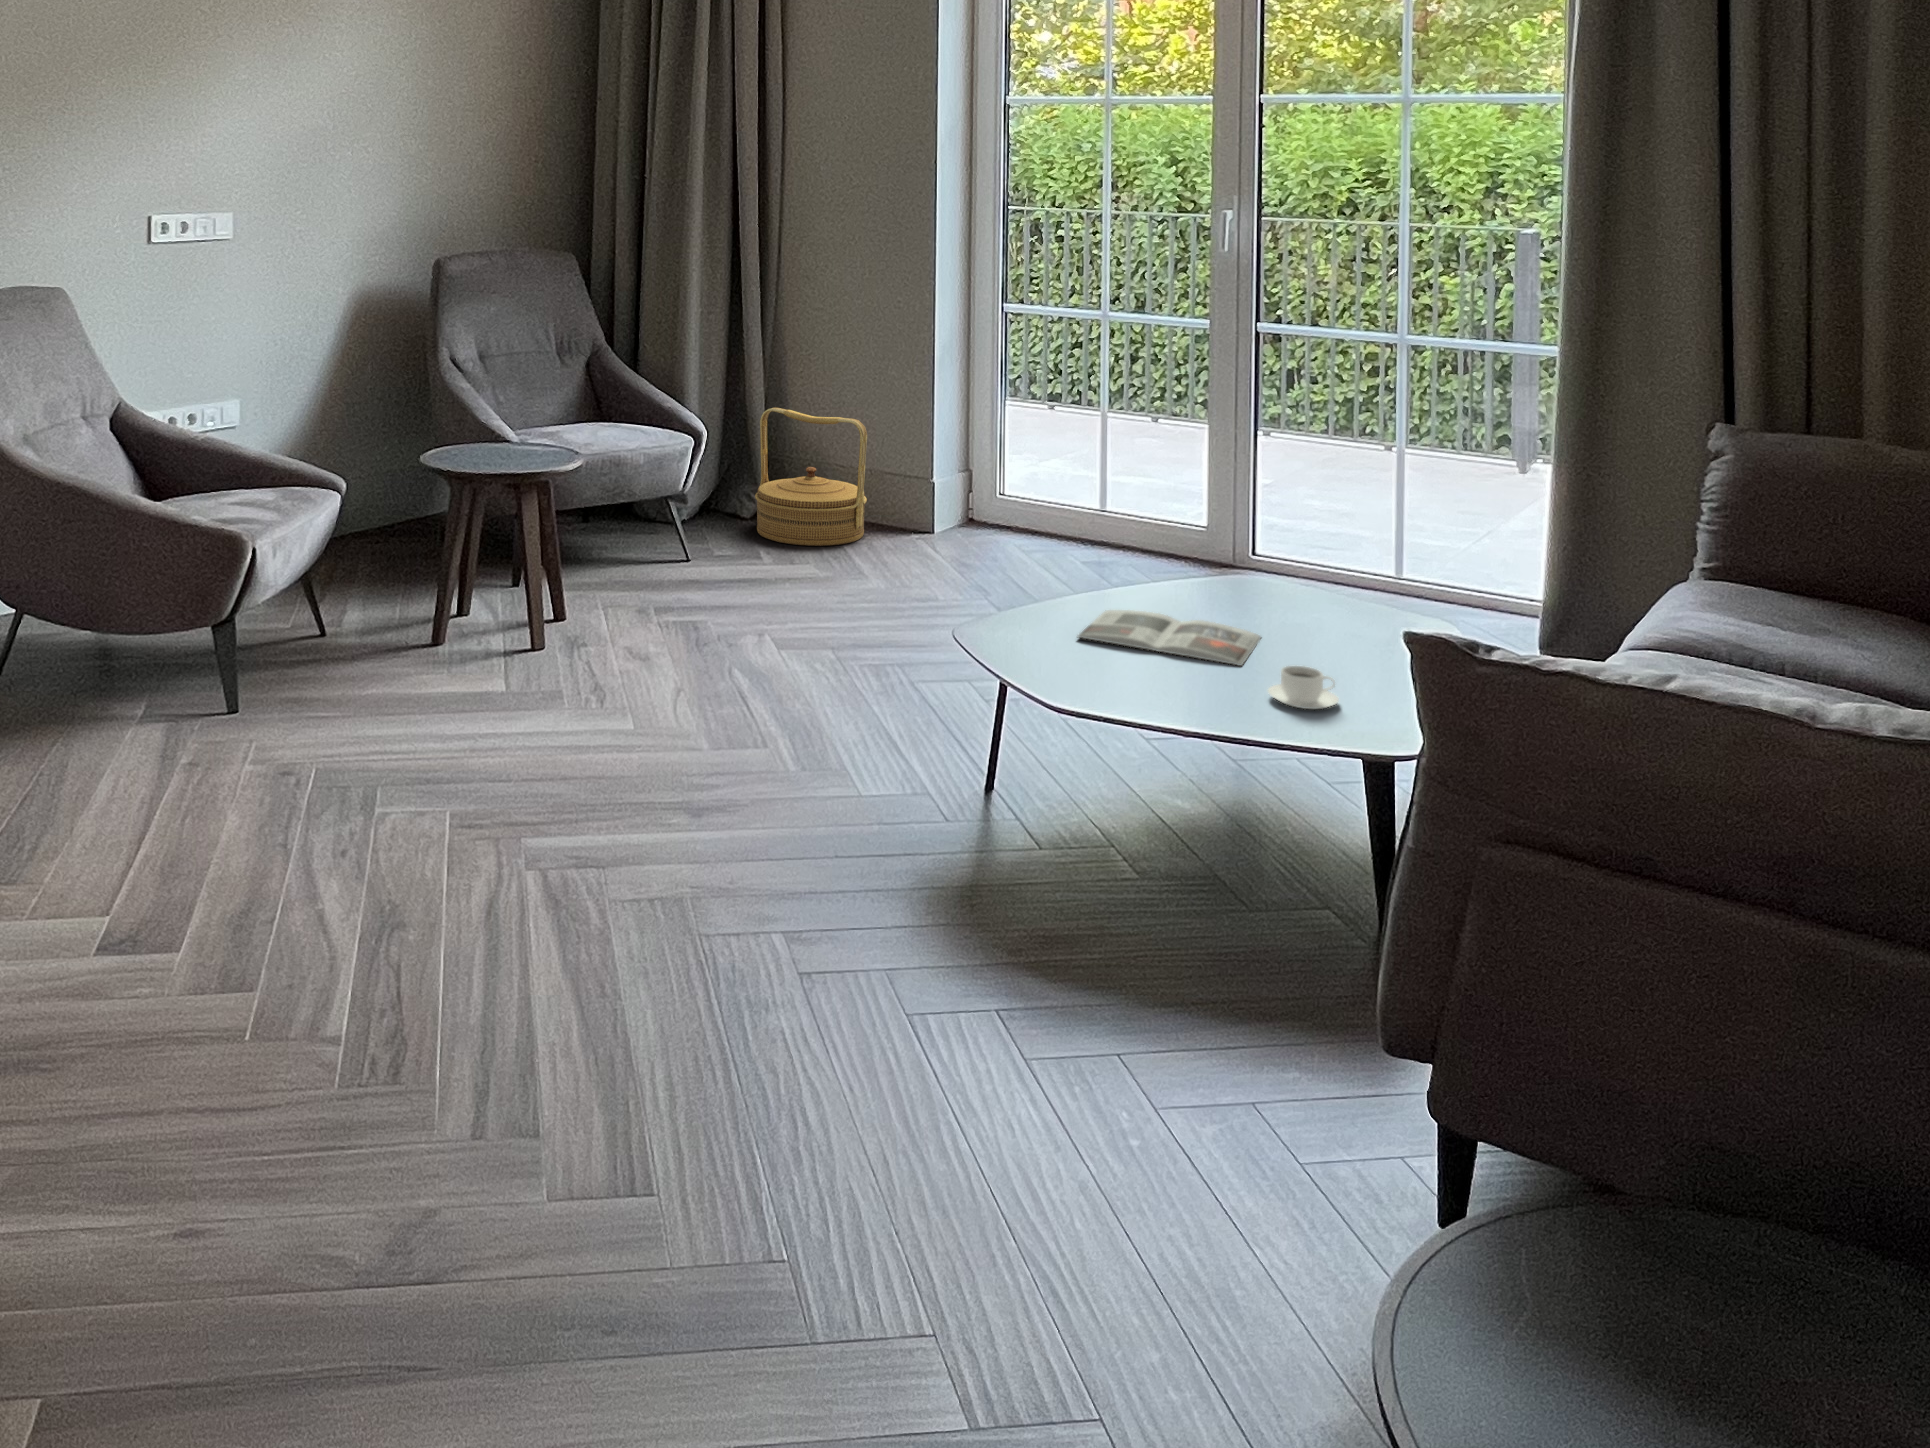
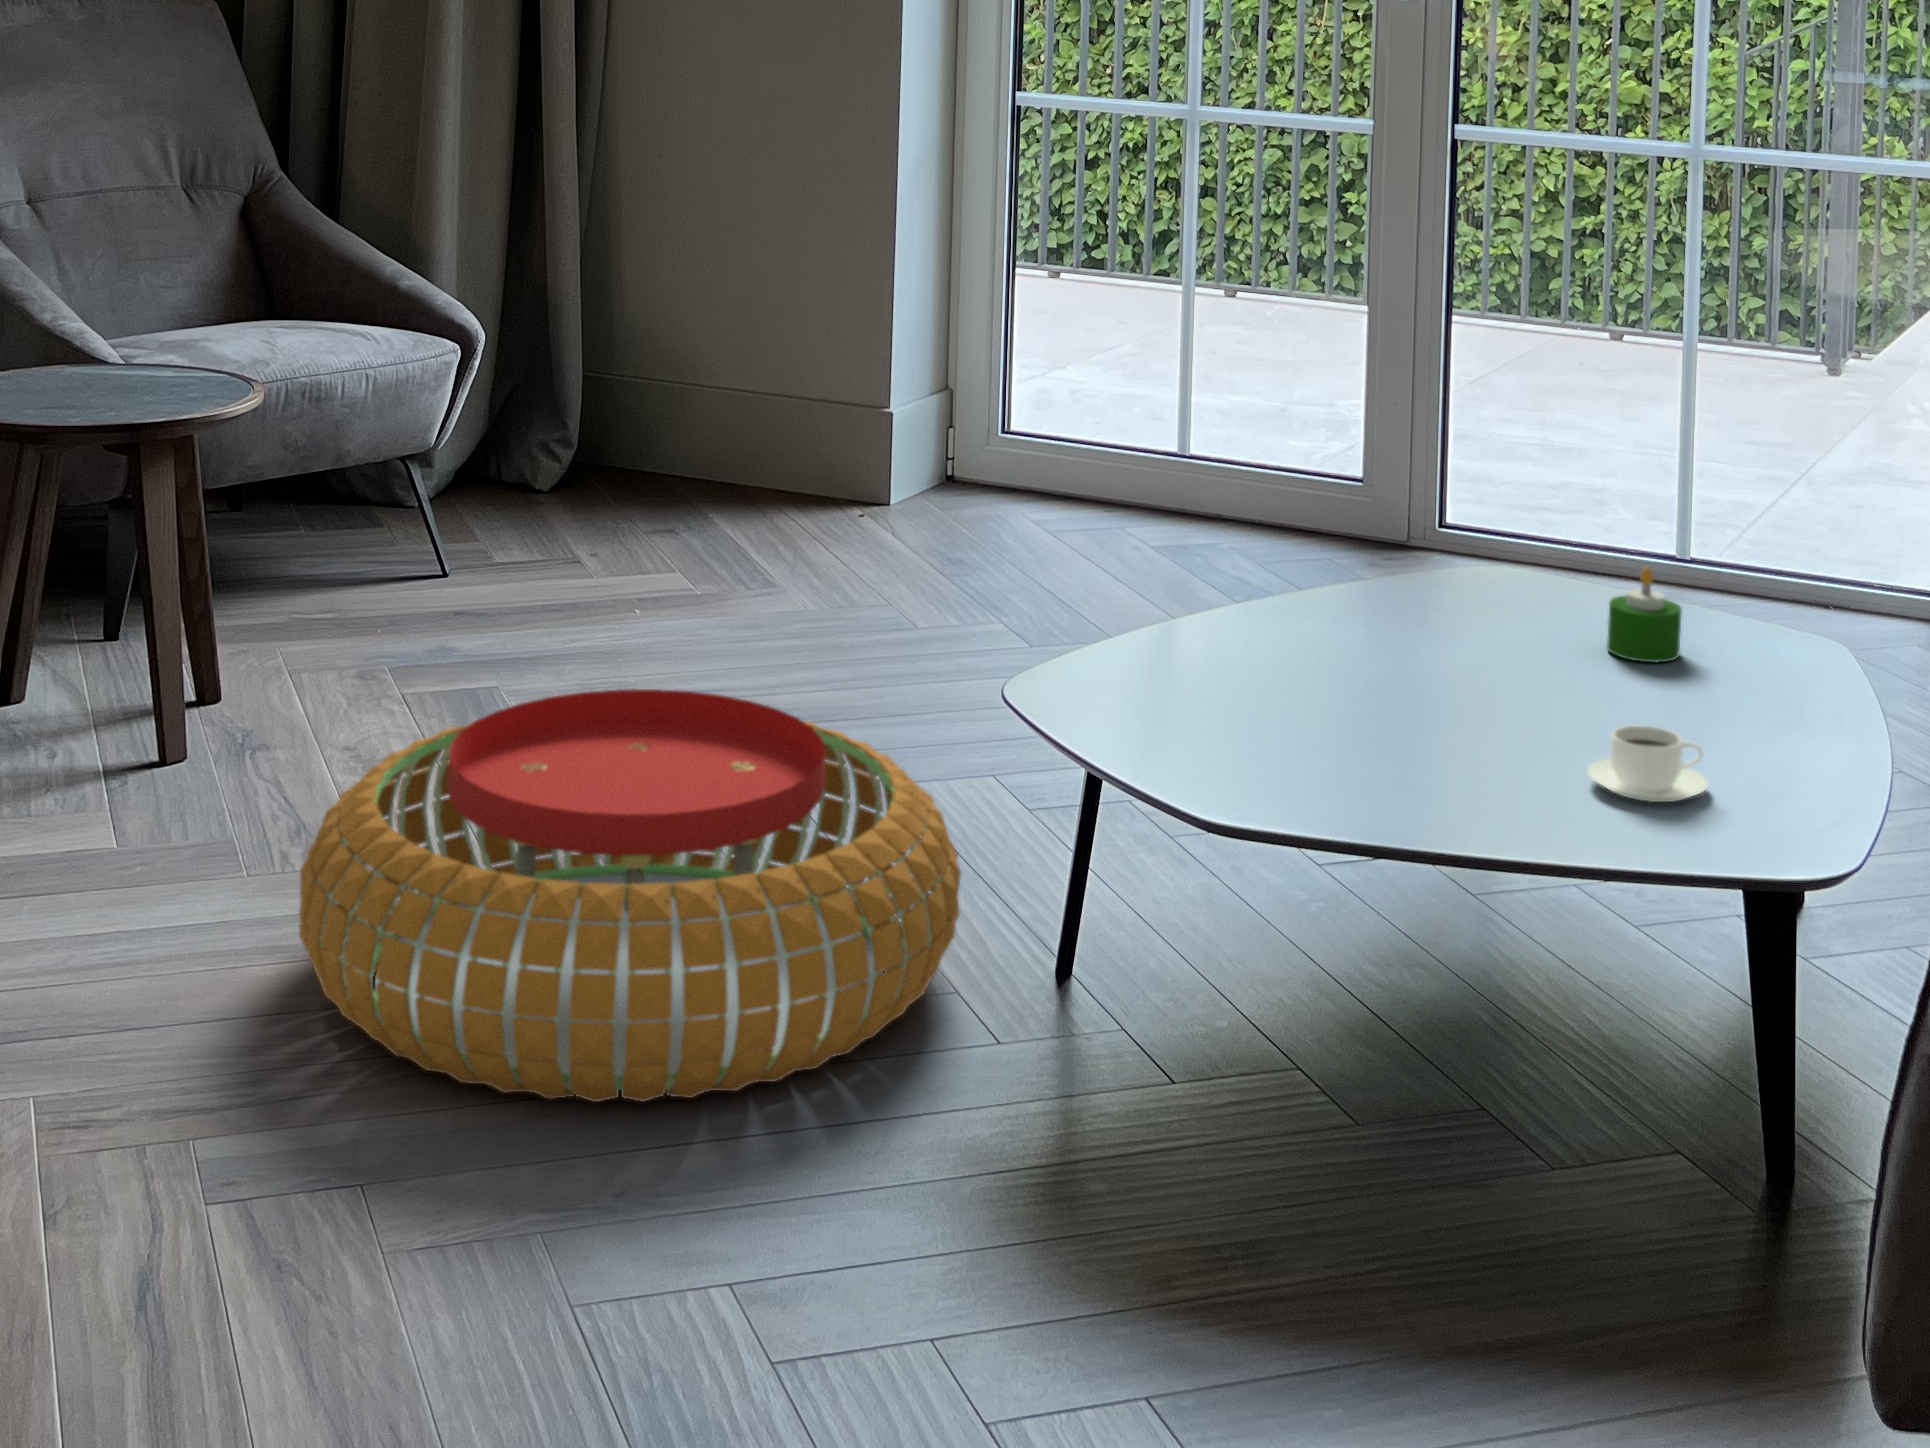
woven basket: present [755,408,867,546] -> none [571,281,781,534]
candle: none [1302,579,1346,634] -> present [1607,567,1681,662]
magazine: present [1077,610,1261,666] -> none [1237,636,1549,729]
pouf: none [580,620,922,832] -> present [299,689,961,1102]

